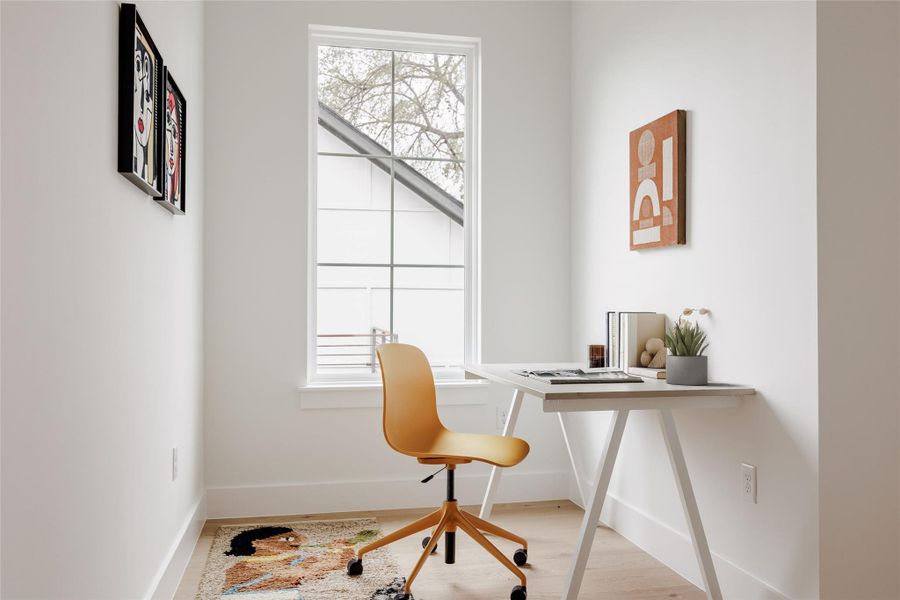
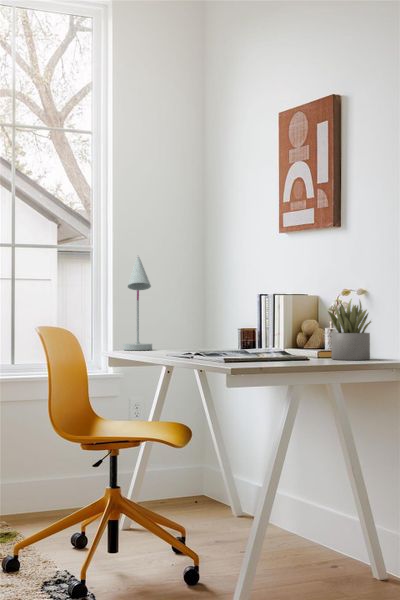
desk lamp: none [483,274,510,363] -> present [123,256,152,350]

